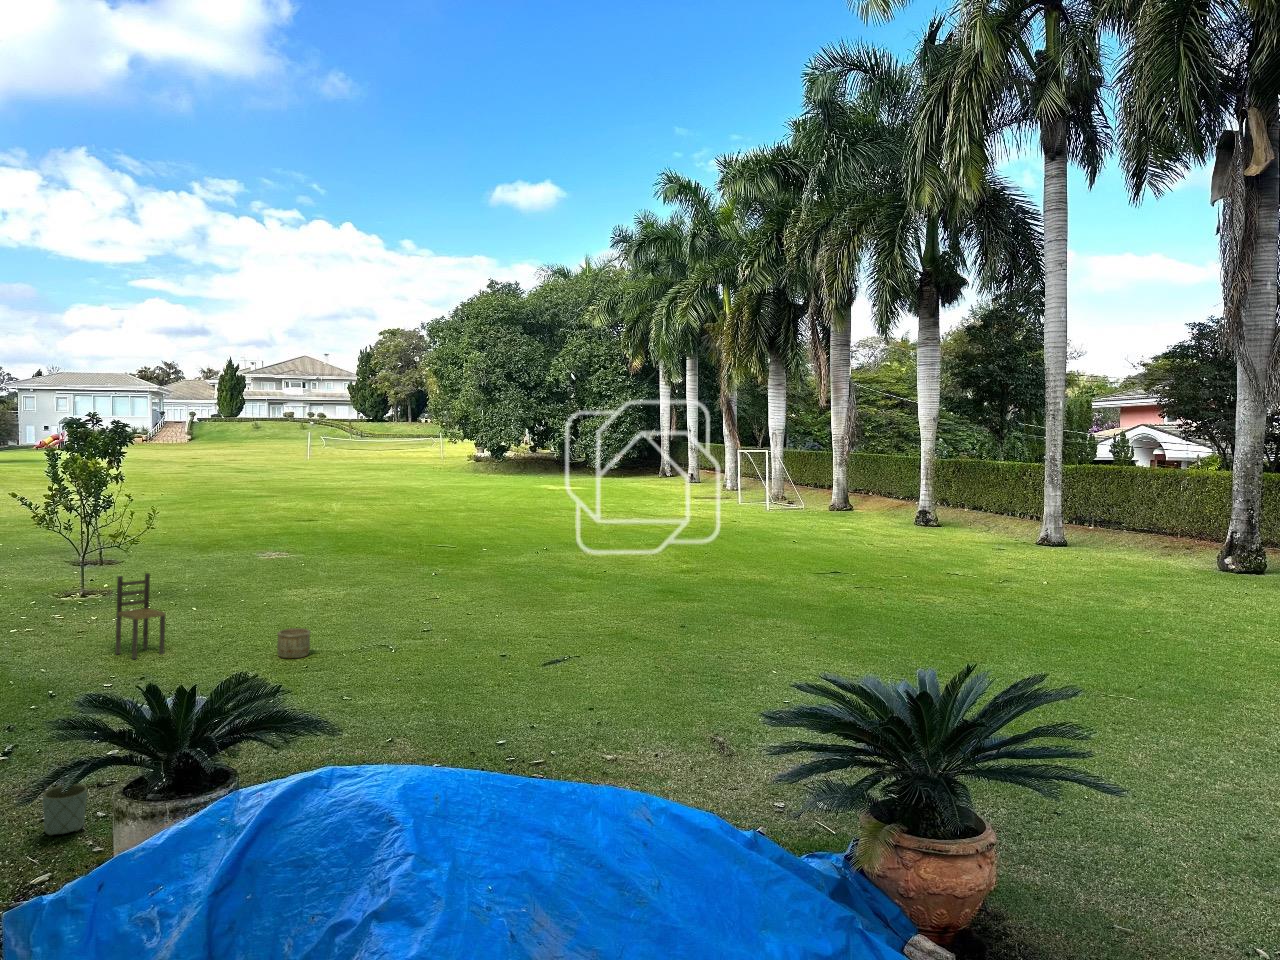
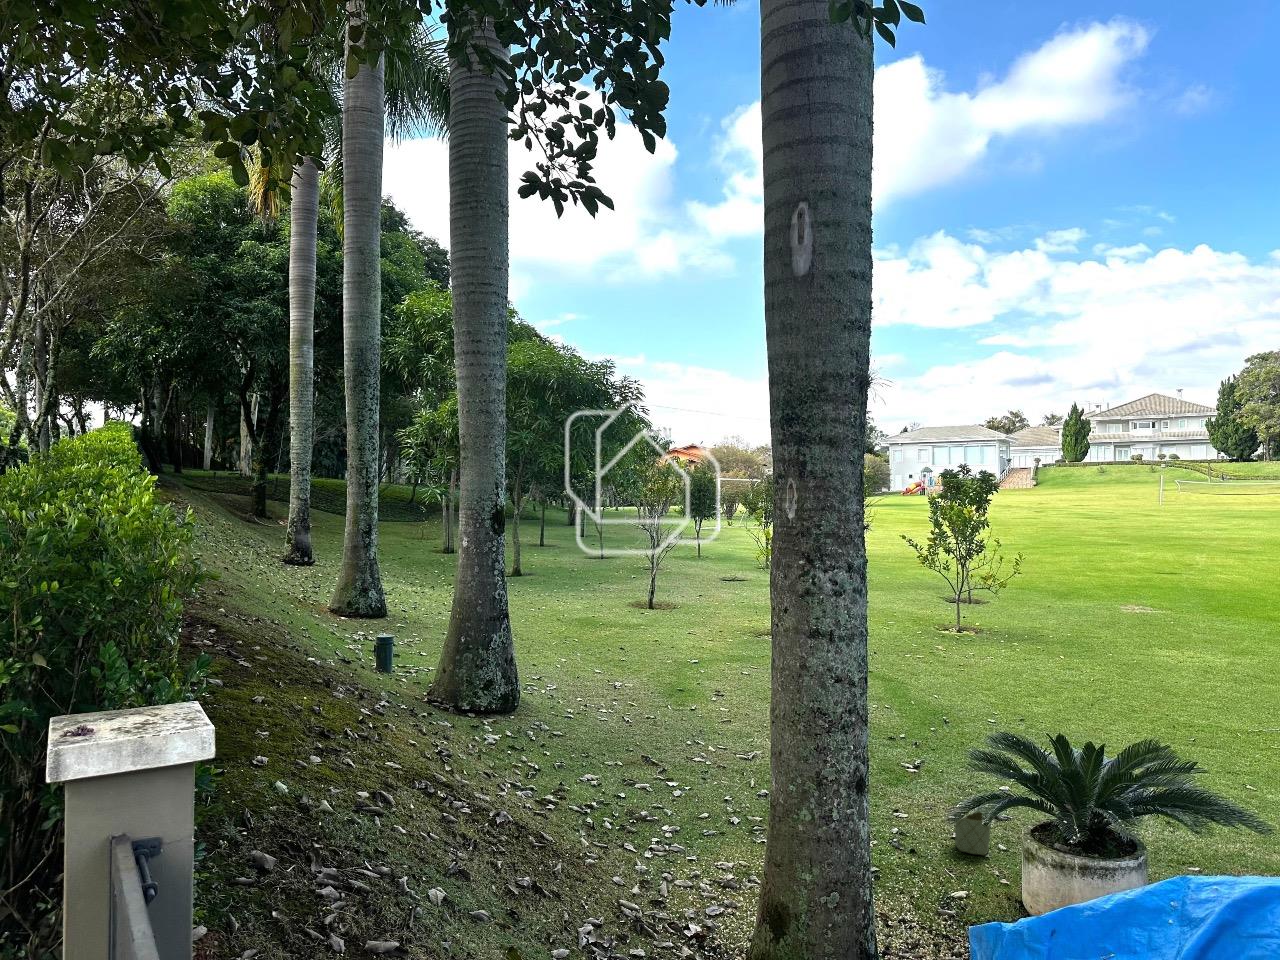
chair: present [115,573,165,659] -> none [994,616,1039,696]
wooden bucket: present [277,628,311,658] -> none [1159,693,1201,728]

